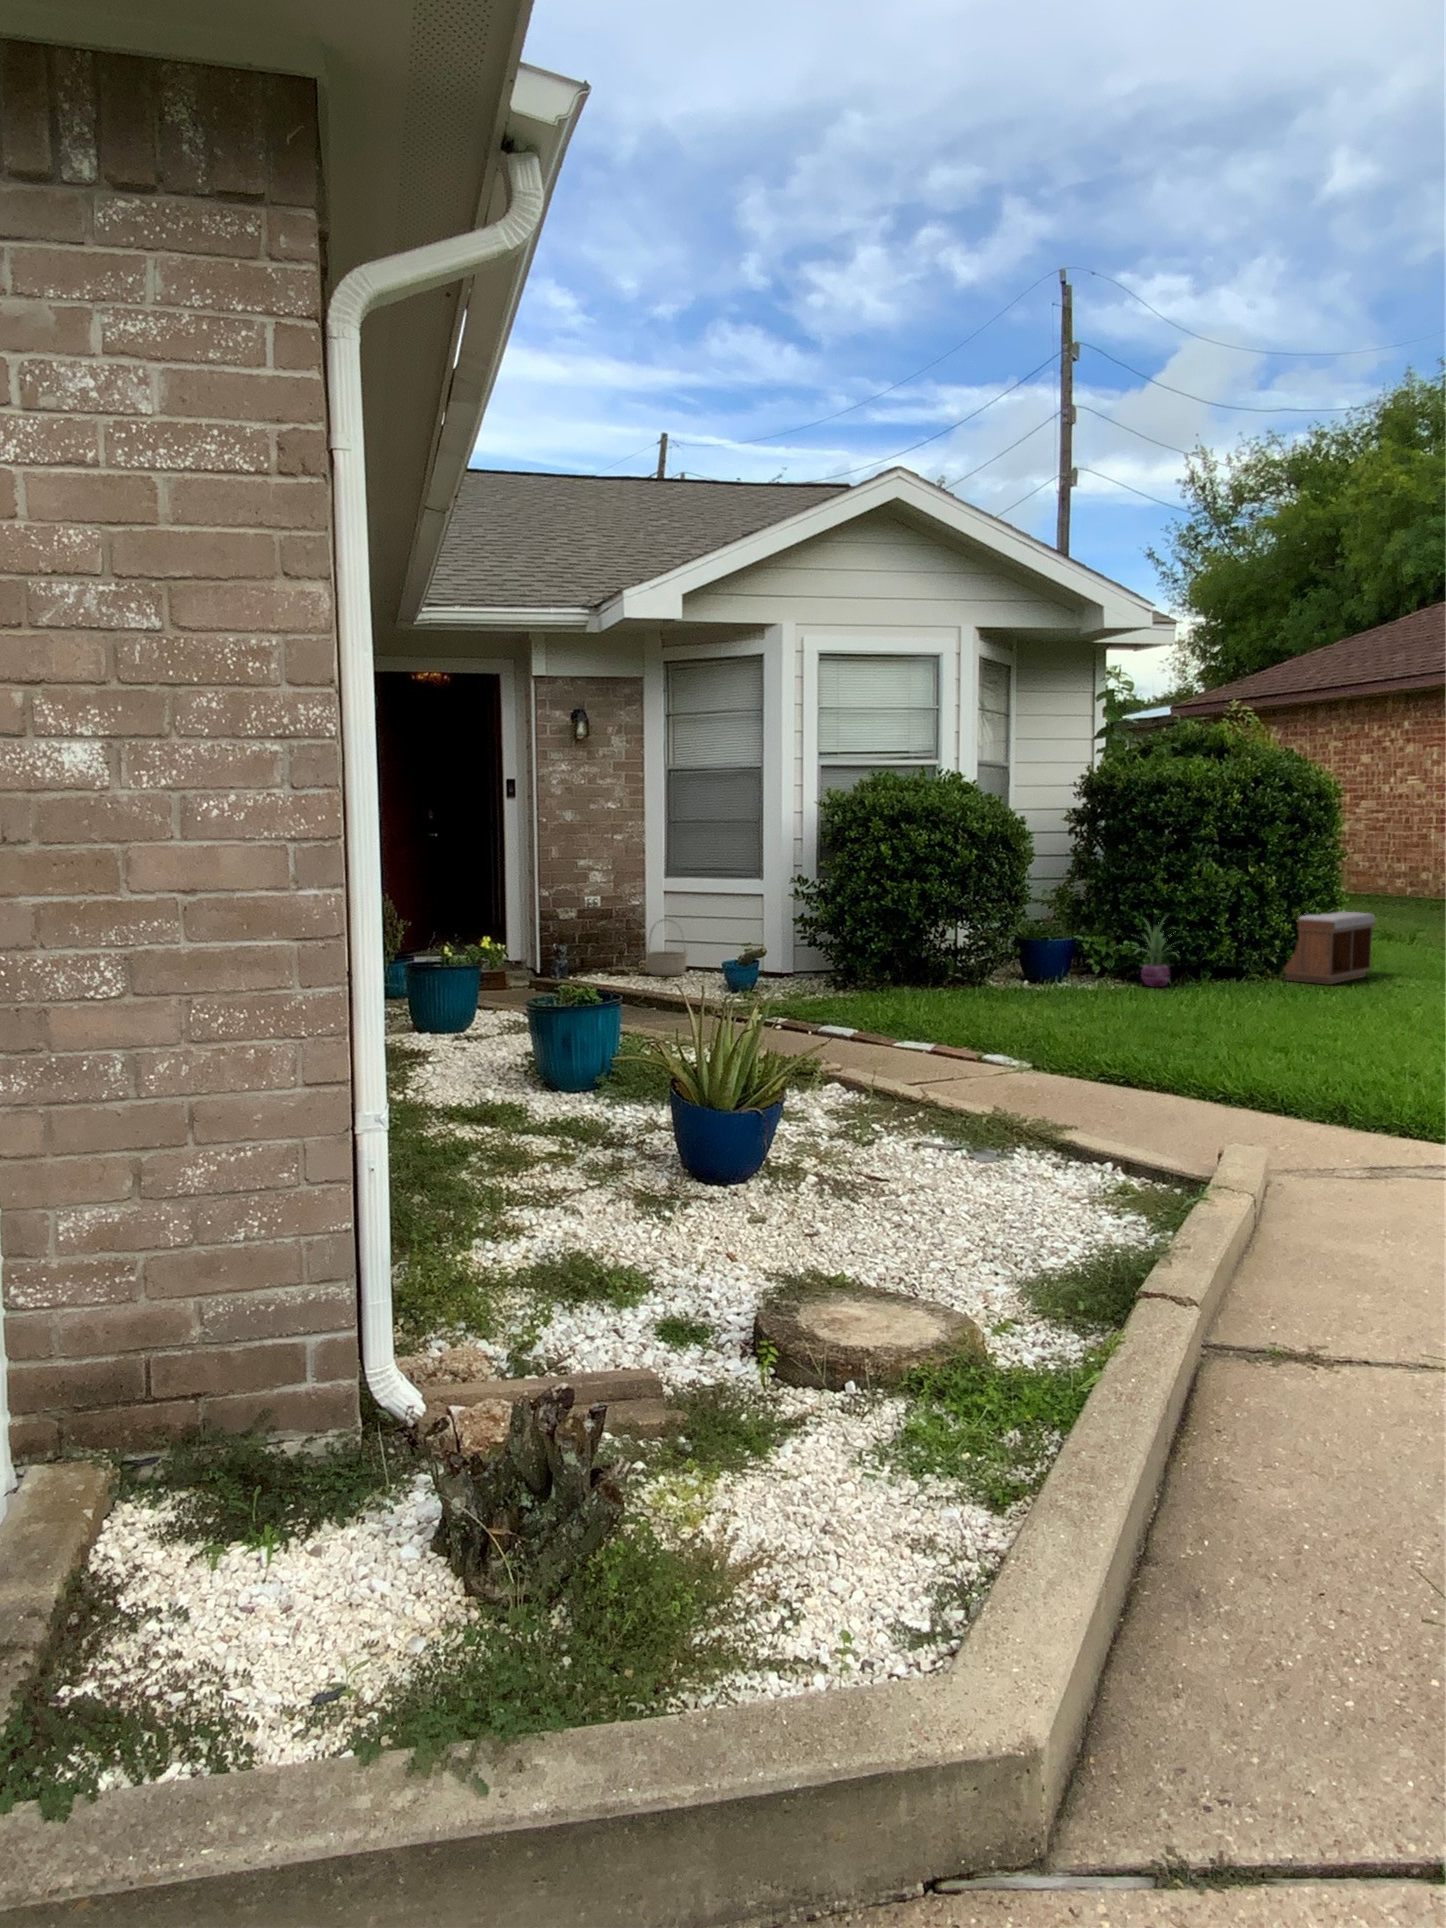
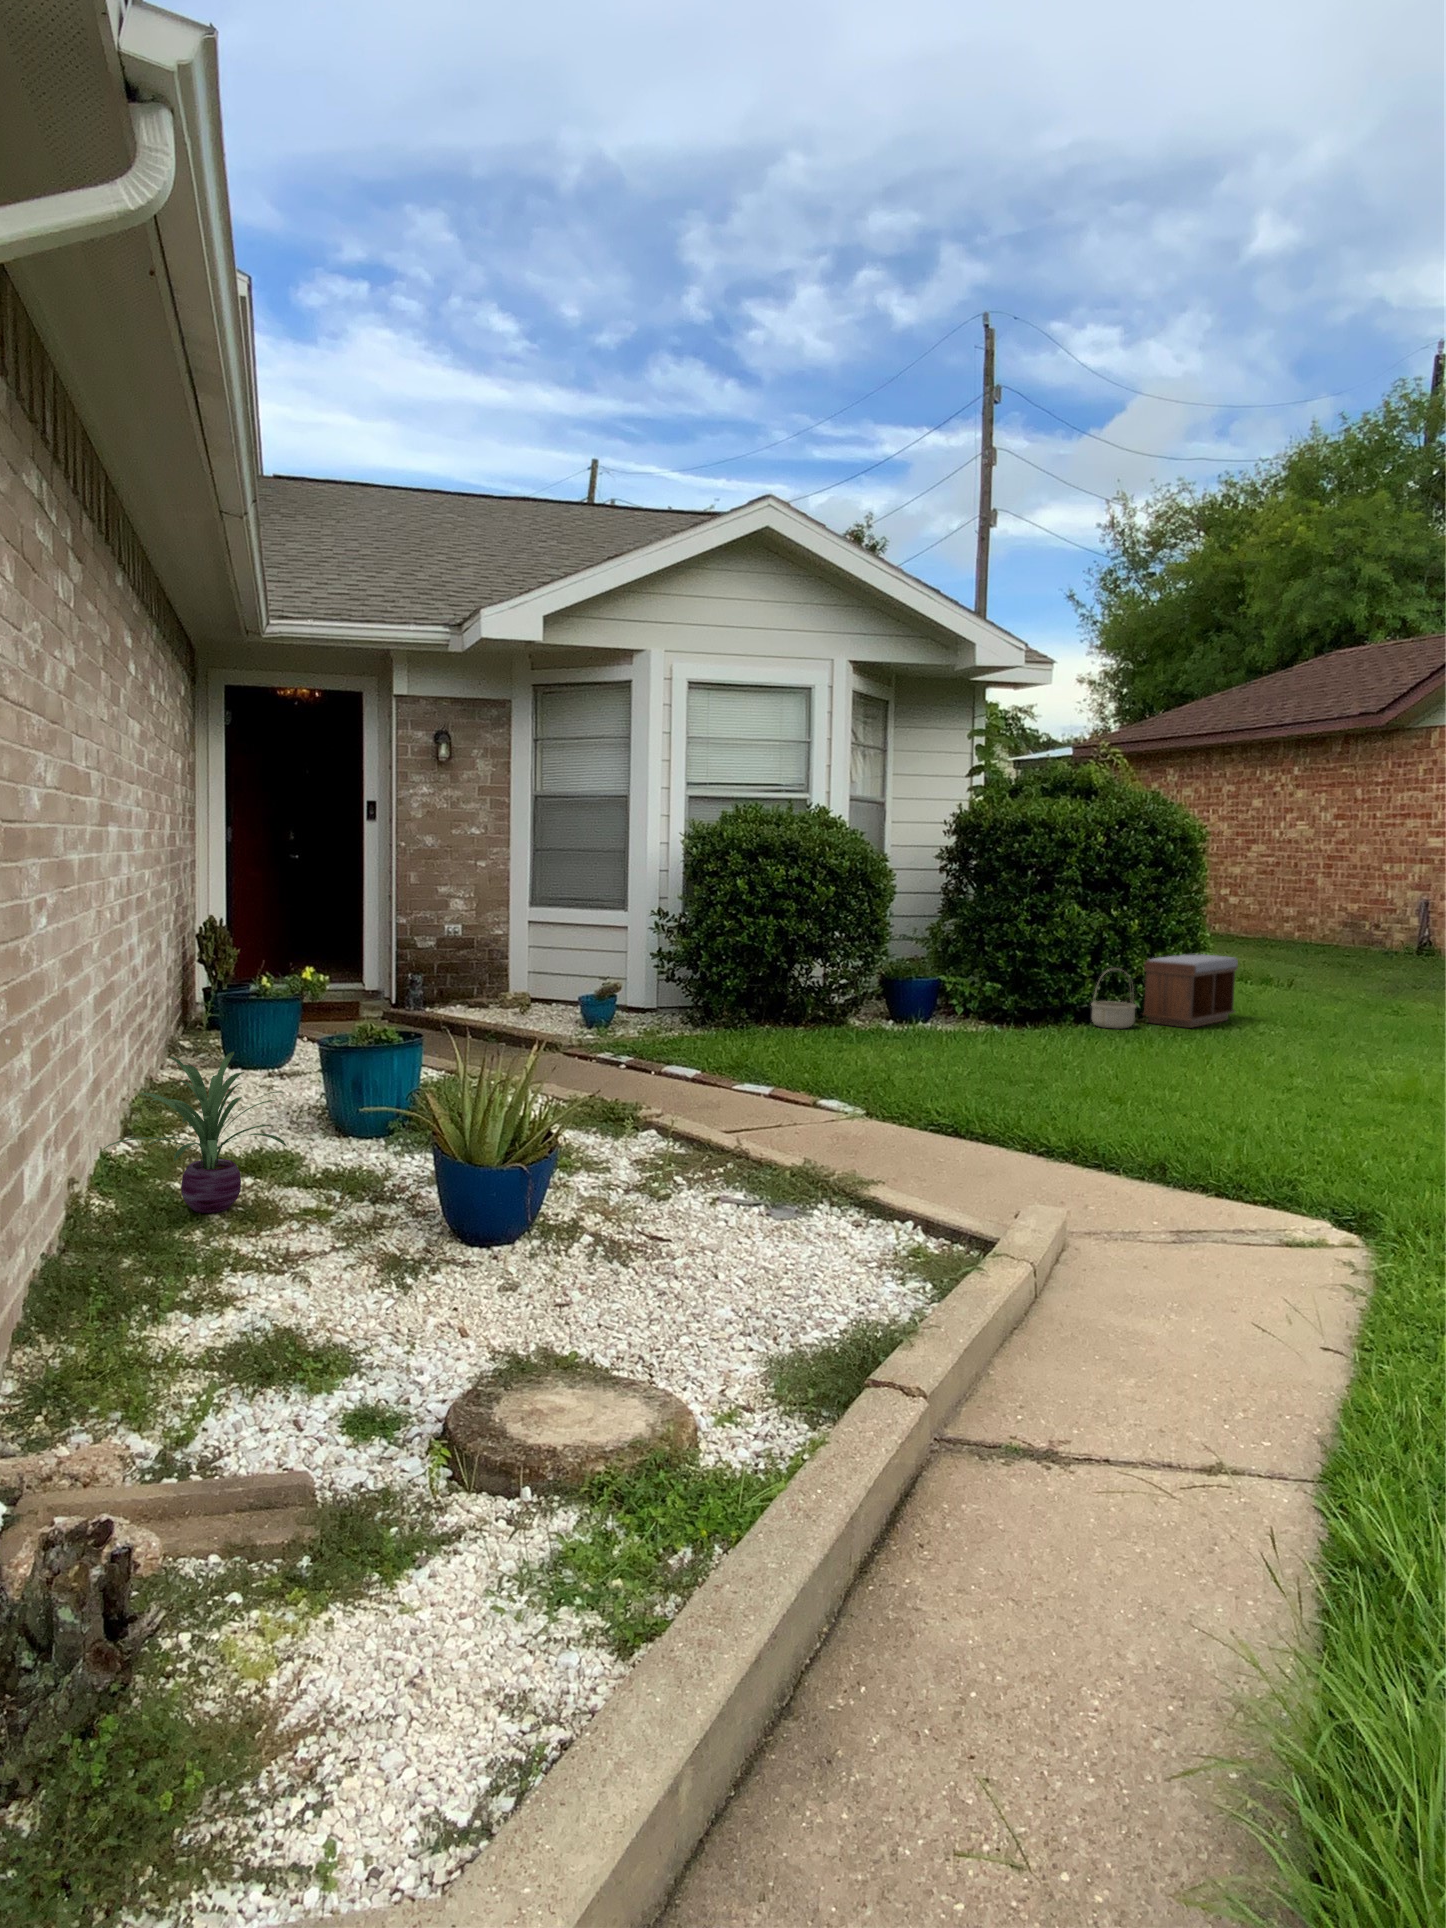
decorative plant: present [1135,917,1172,987] -> present [104,1052,287,1213]
basket: present [646,920,688,976] -> present [1091,968,1136,1029]

